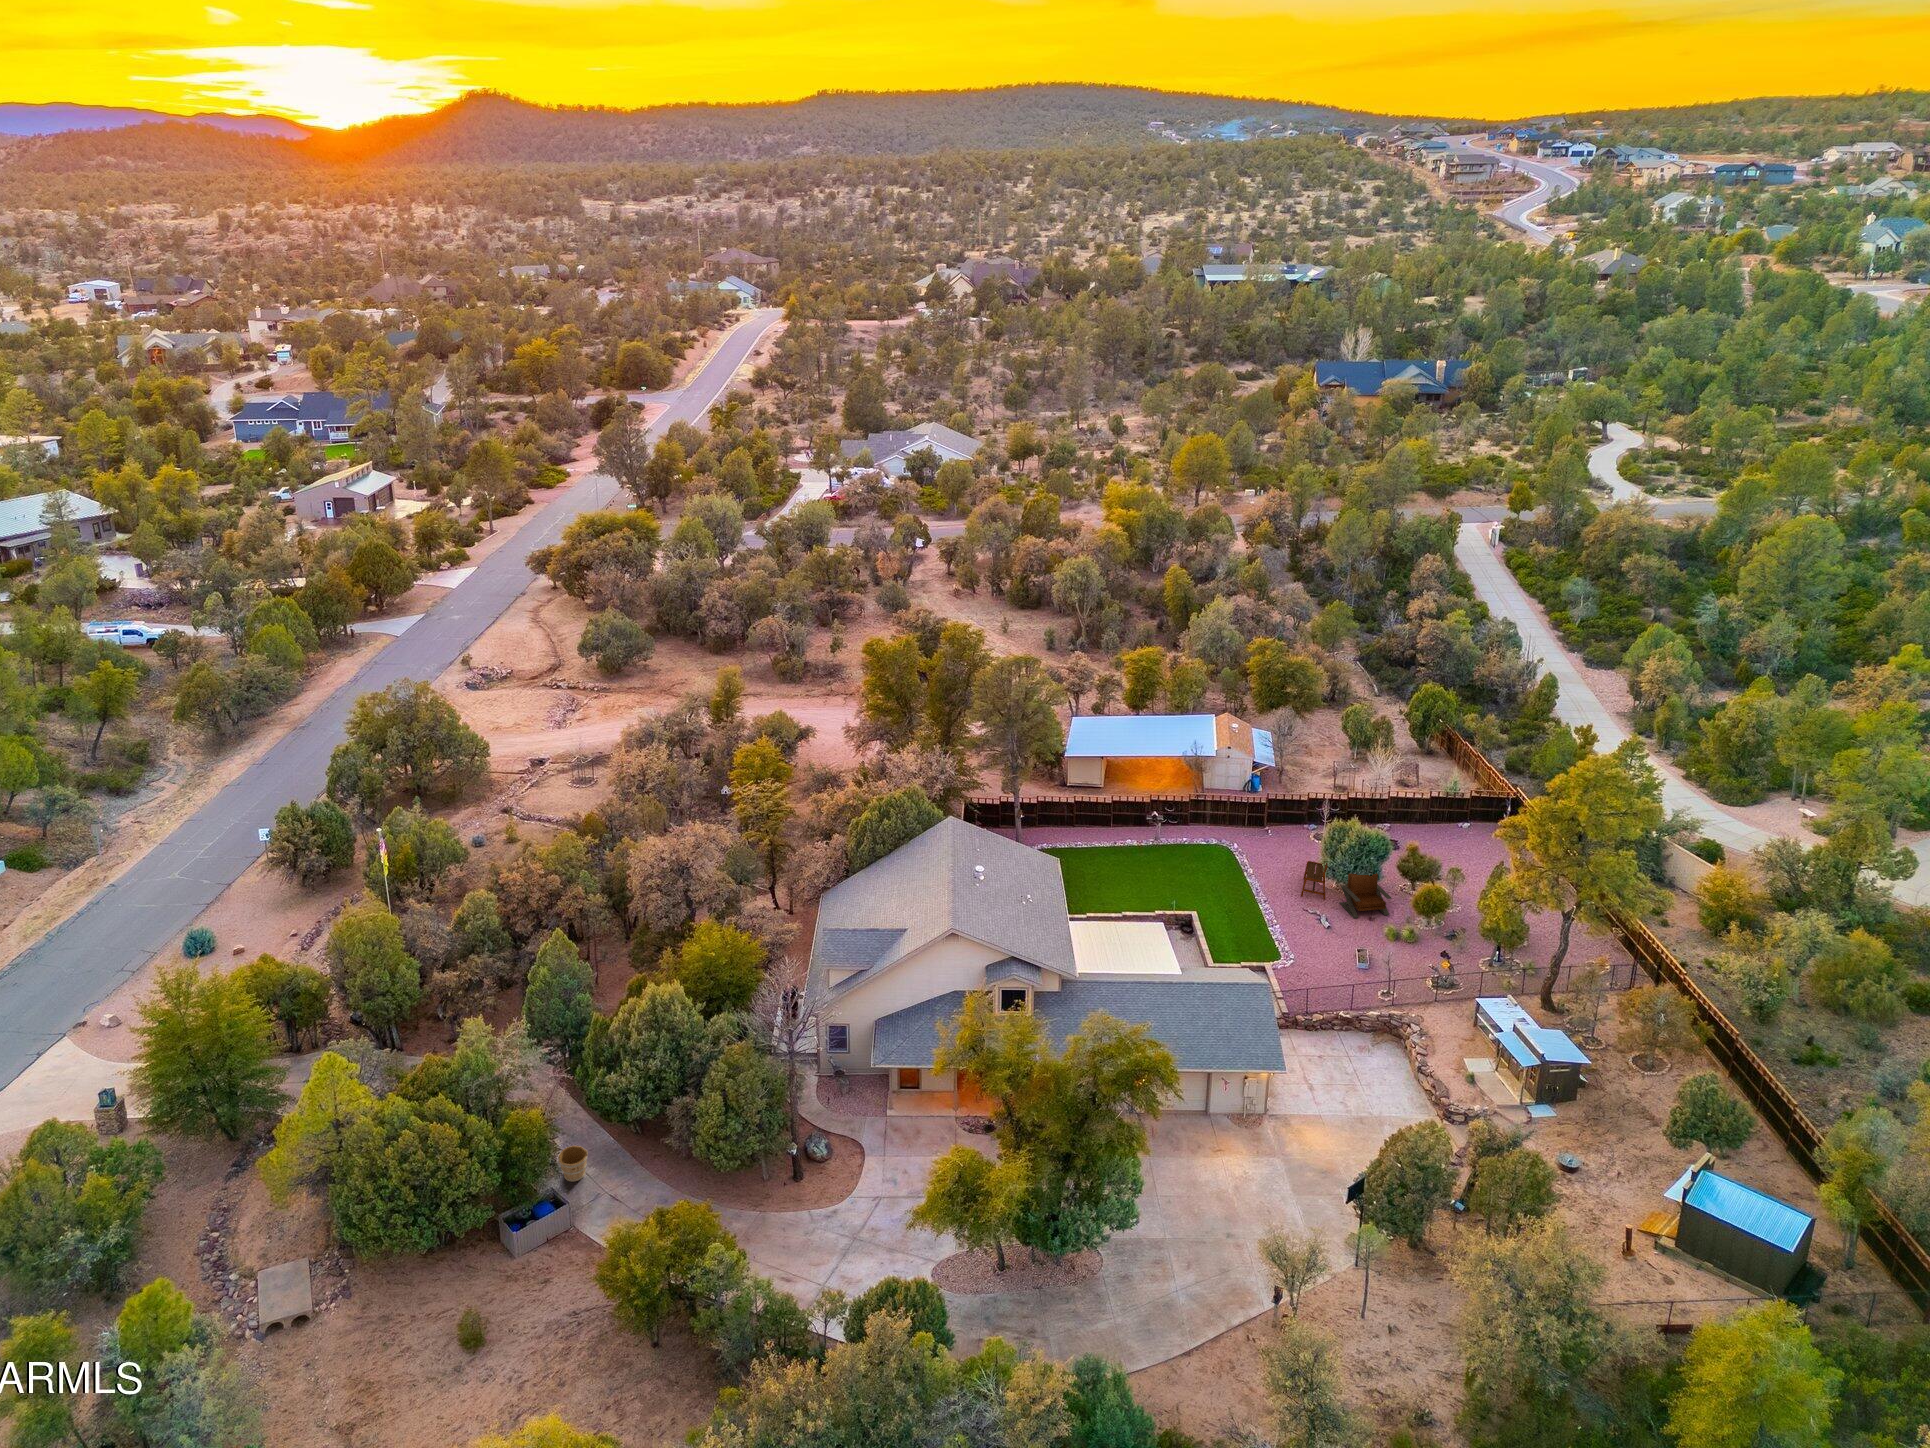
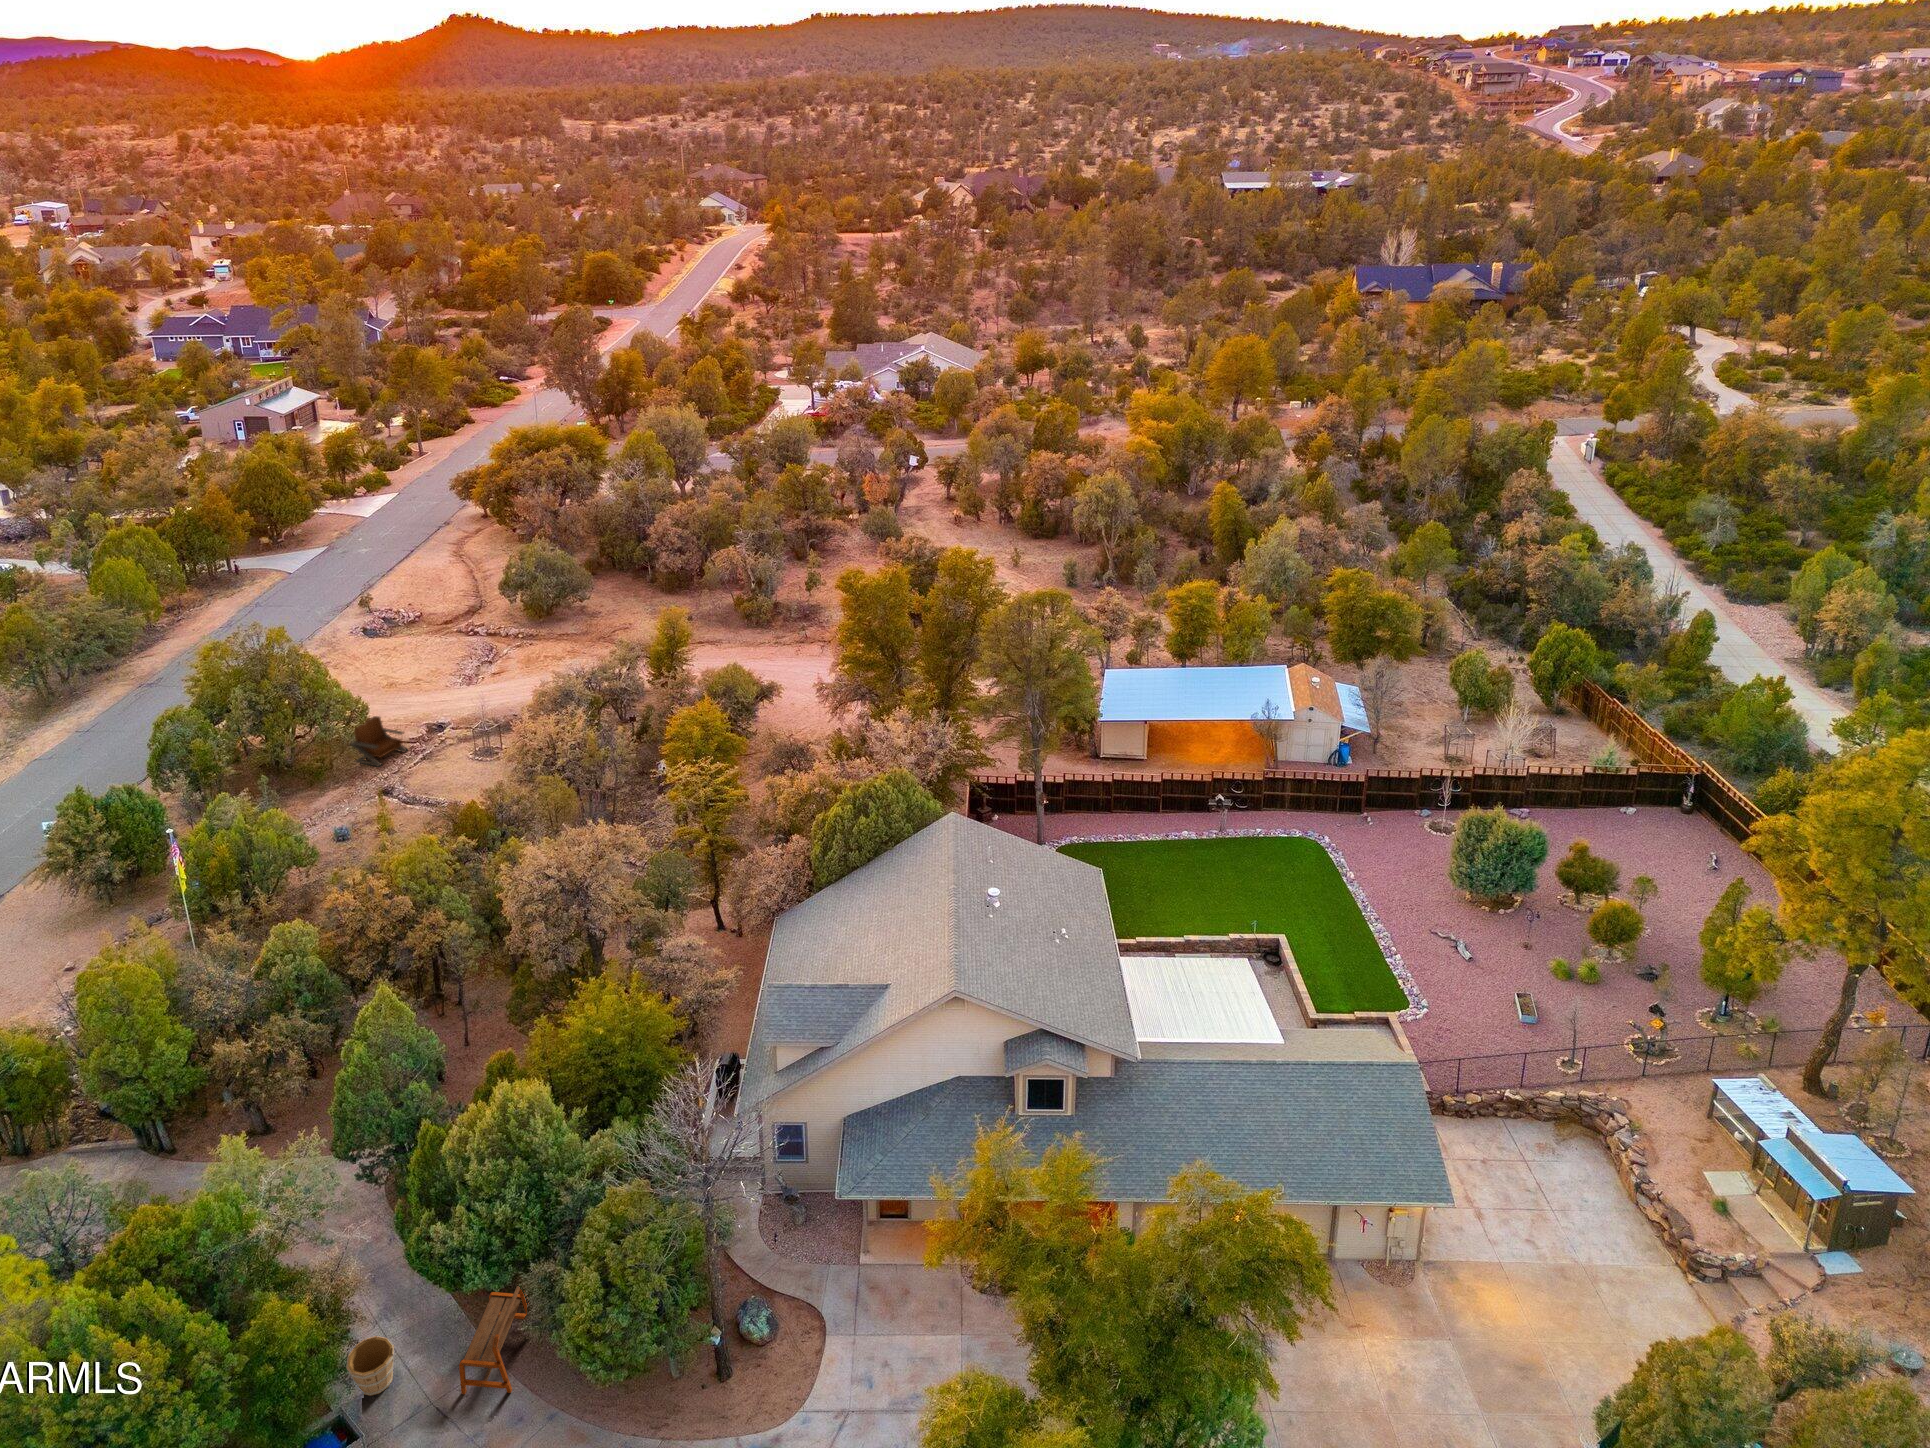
bench: present [1301,861,1328,899] -> present [459,1286,527,1394]
lounge chair: present [1340,873,1391,918] -> present [351,716,407,767]

